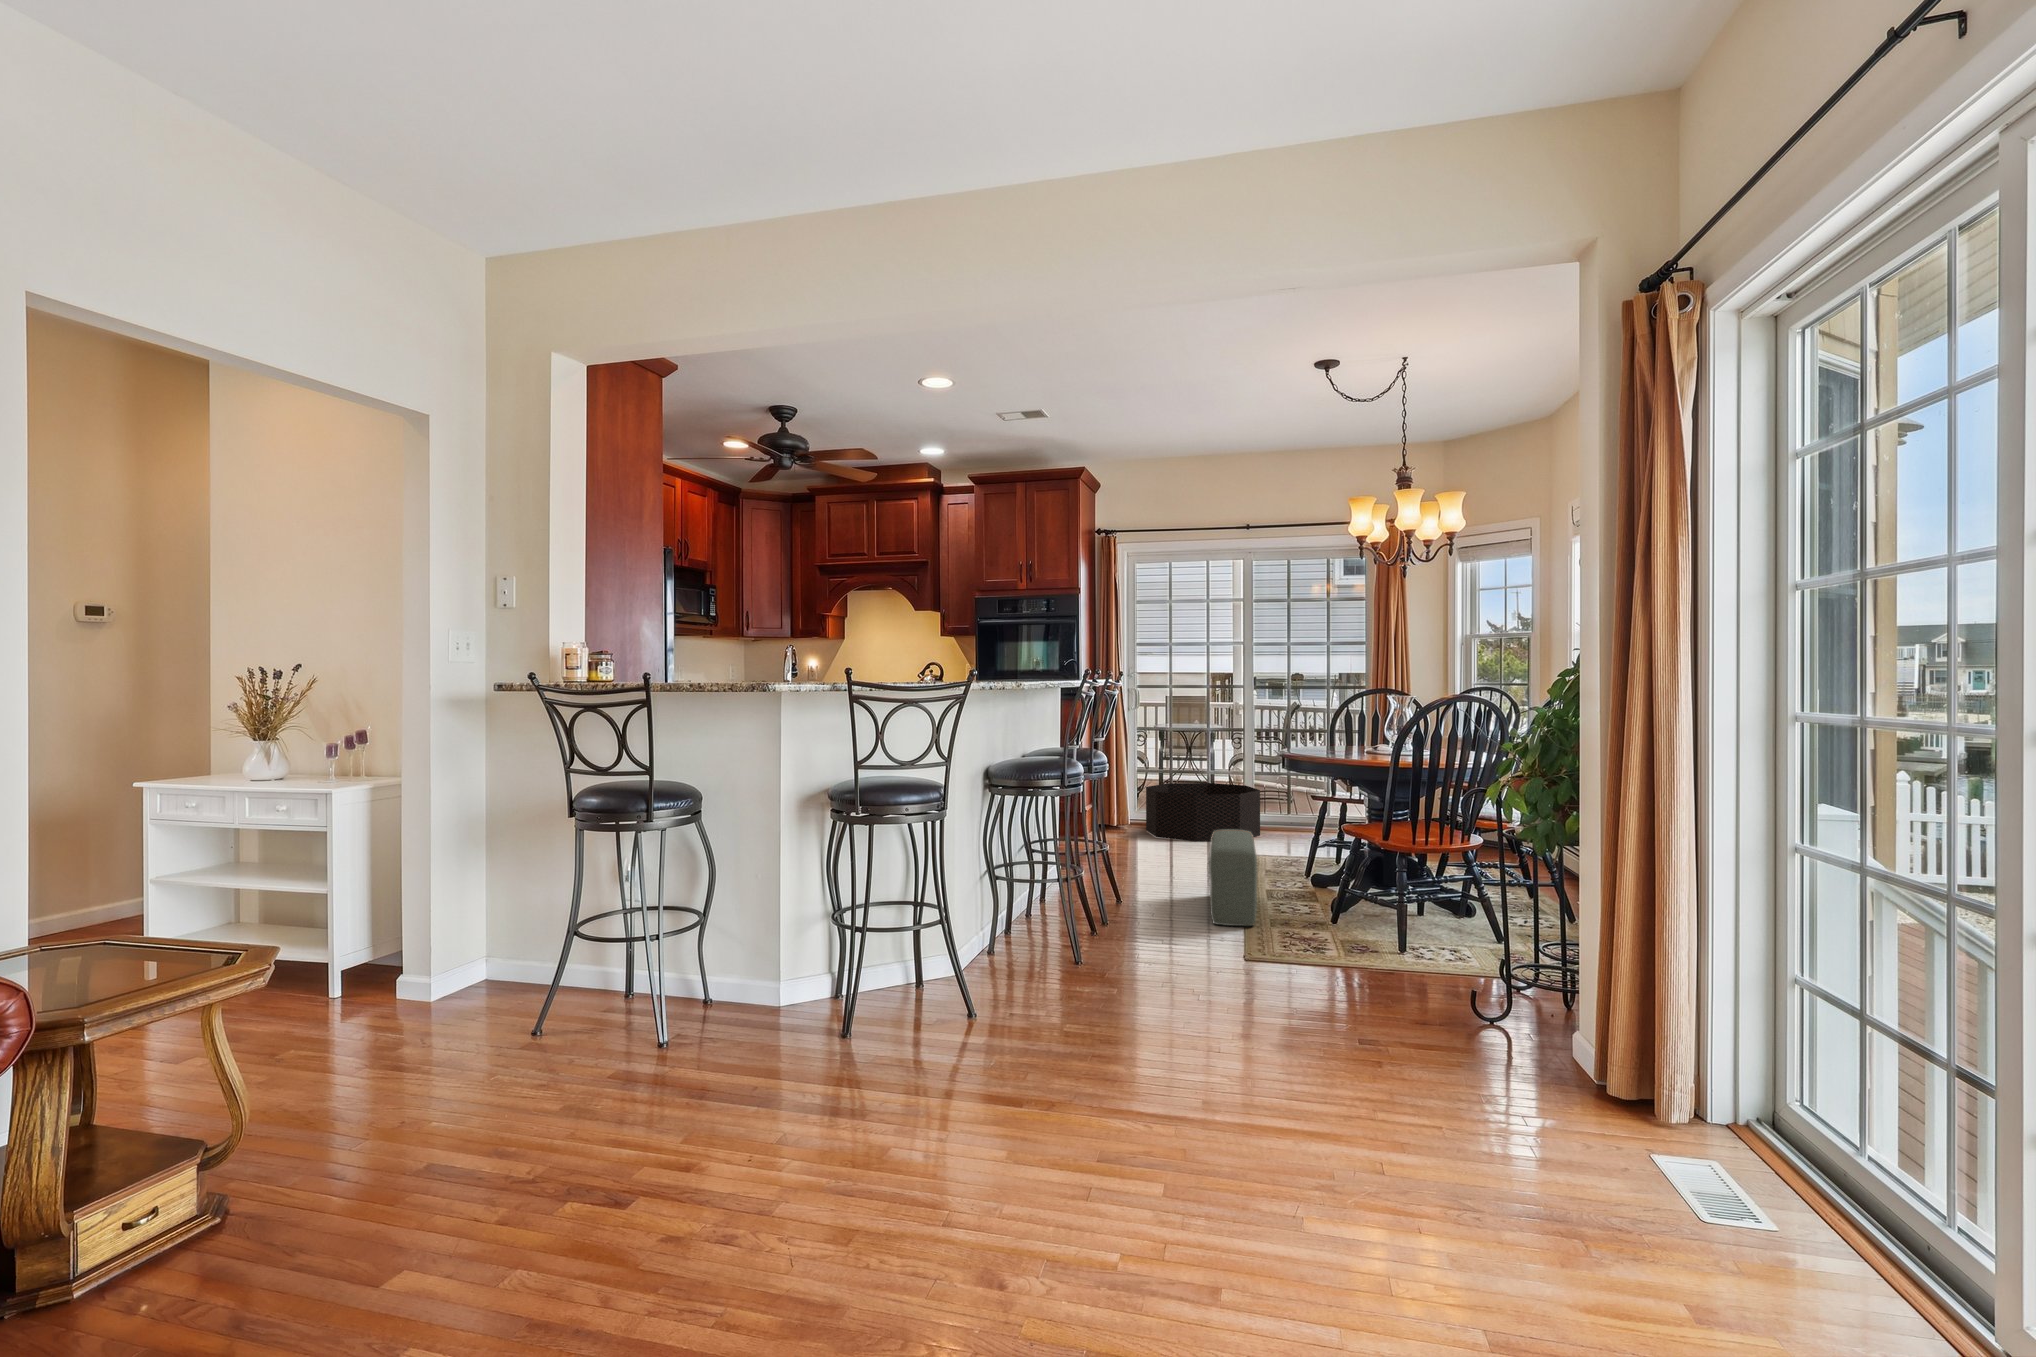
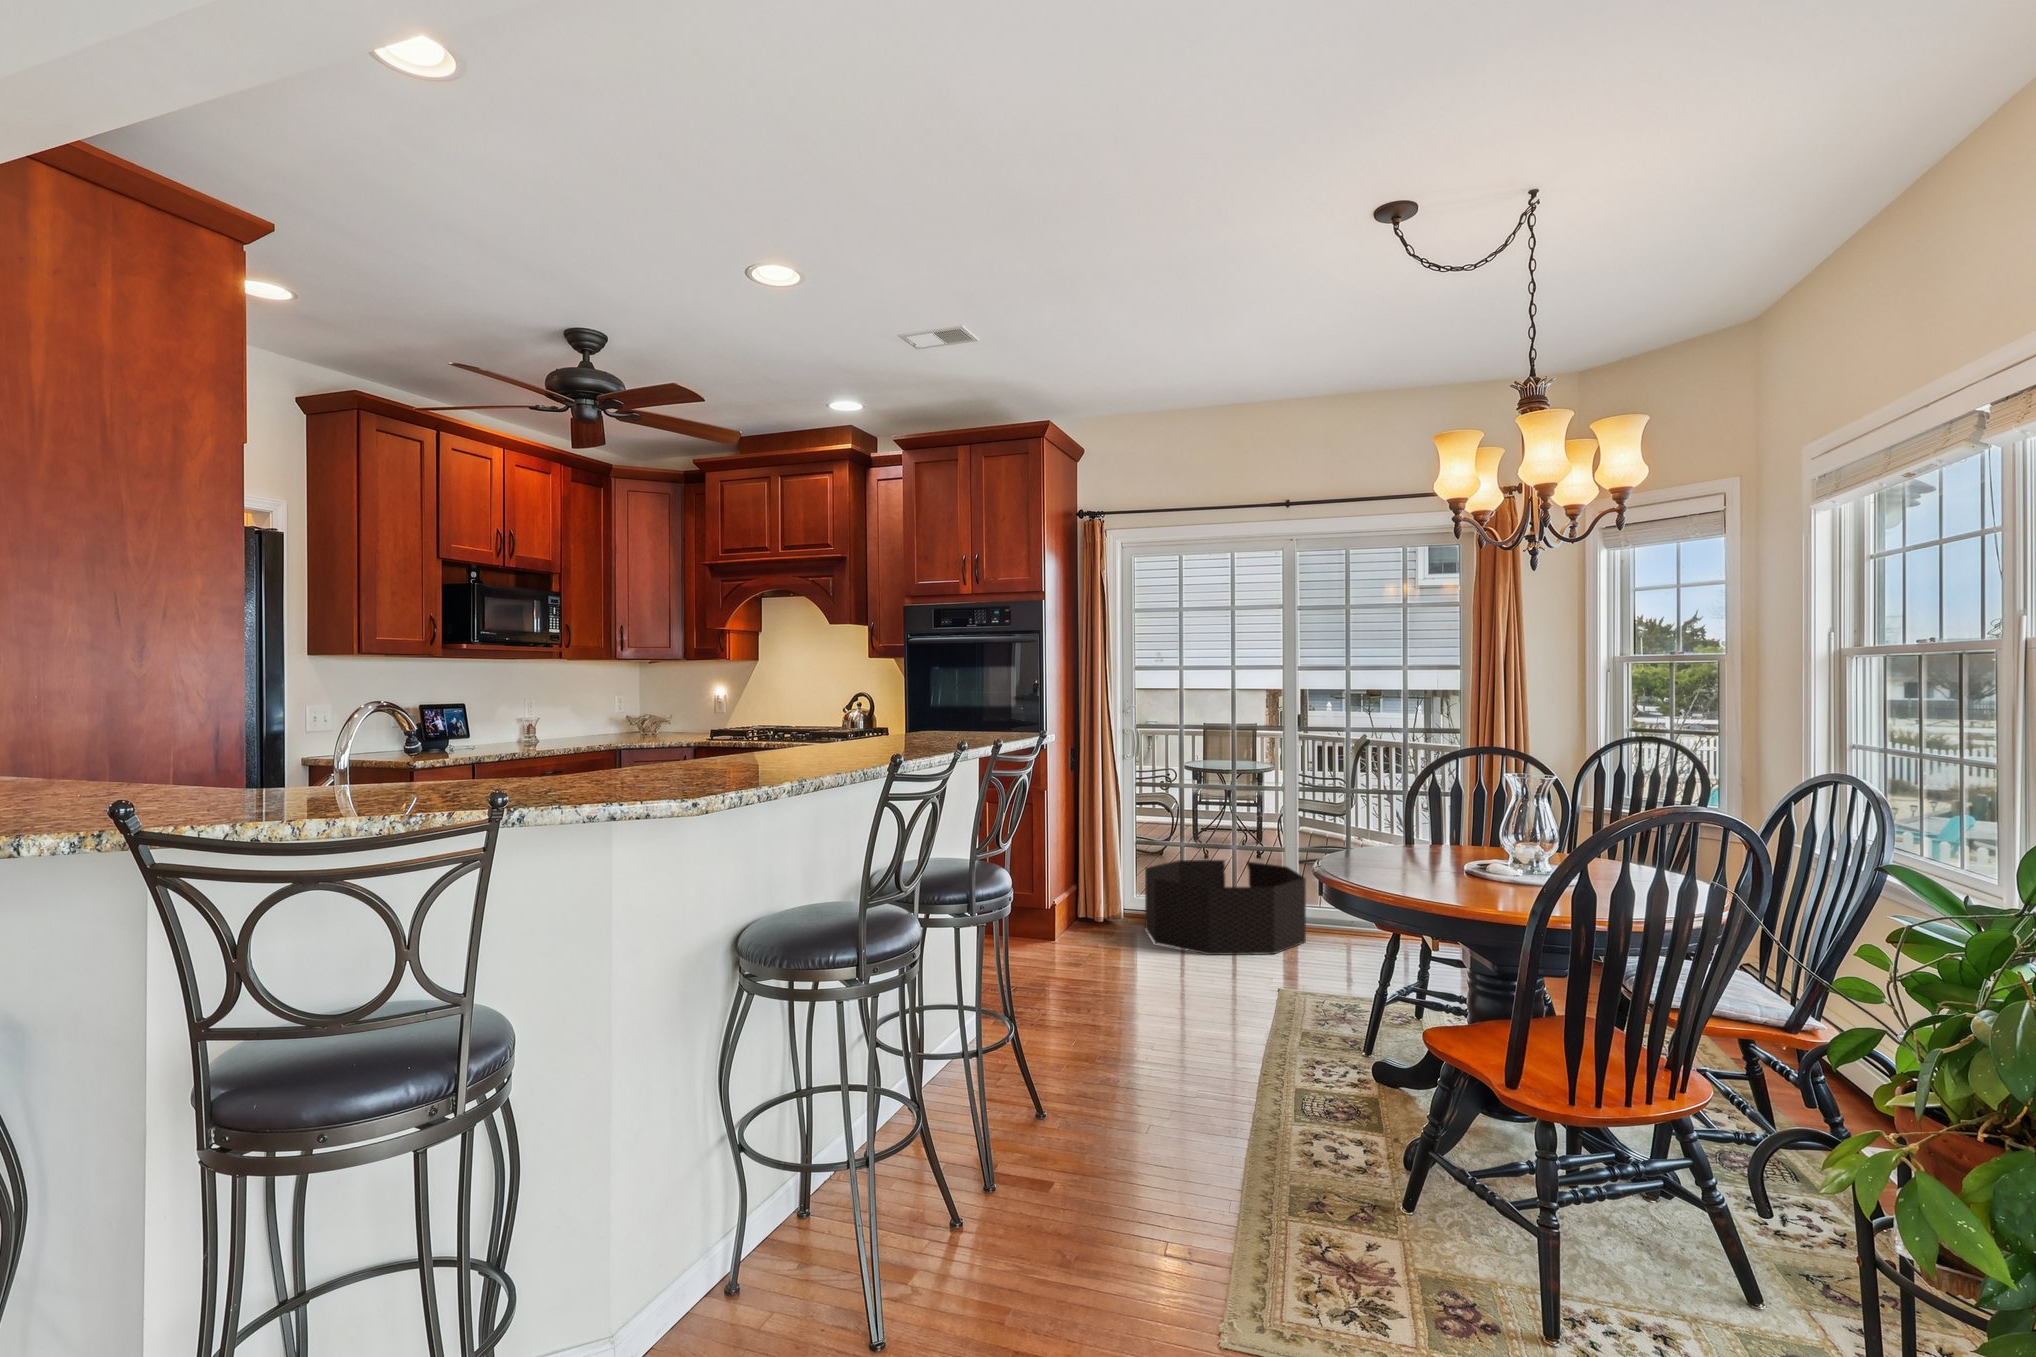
pouf: present [1209,830,1257,926] -> none [1178,994,1269,1211]

